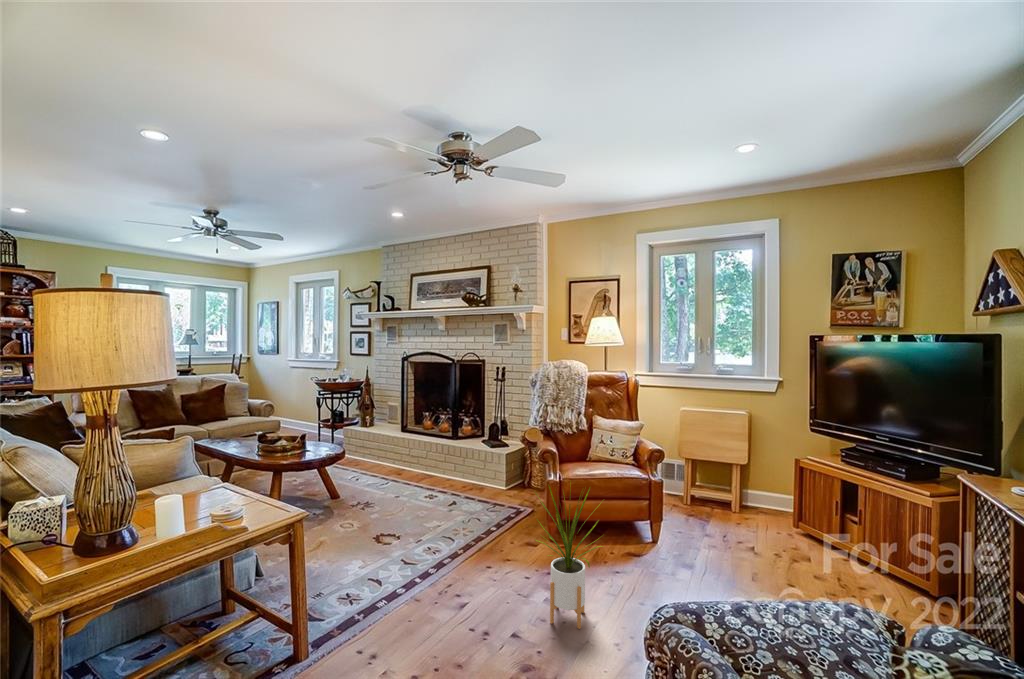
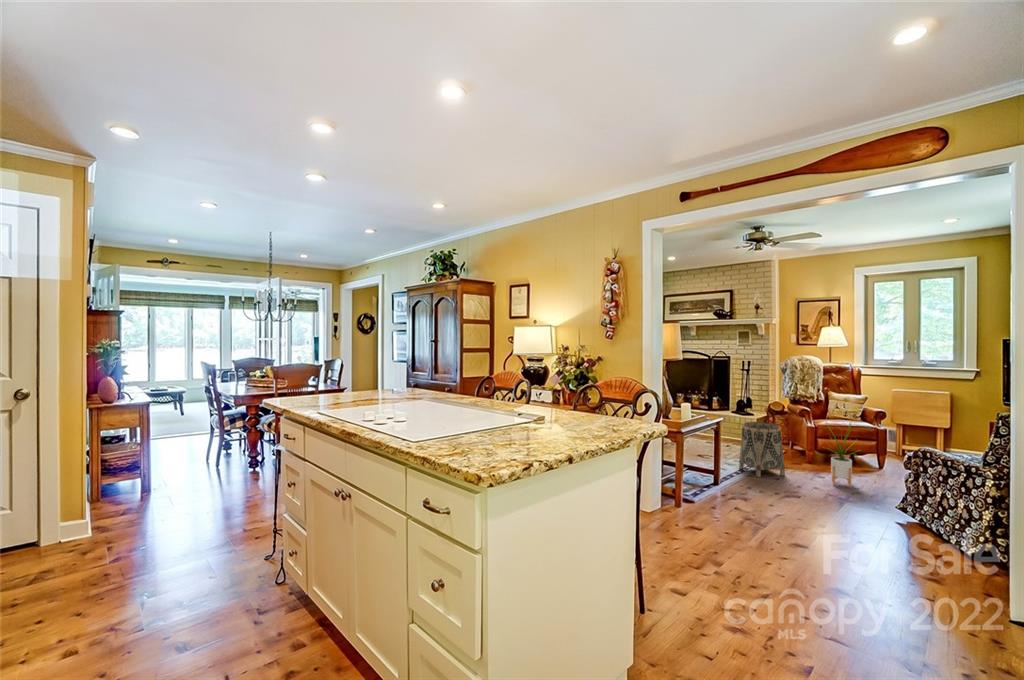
basket: none [406,483,478,609] -> present [739,422,785,477]

